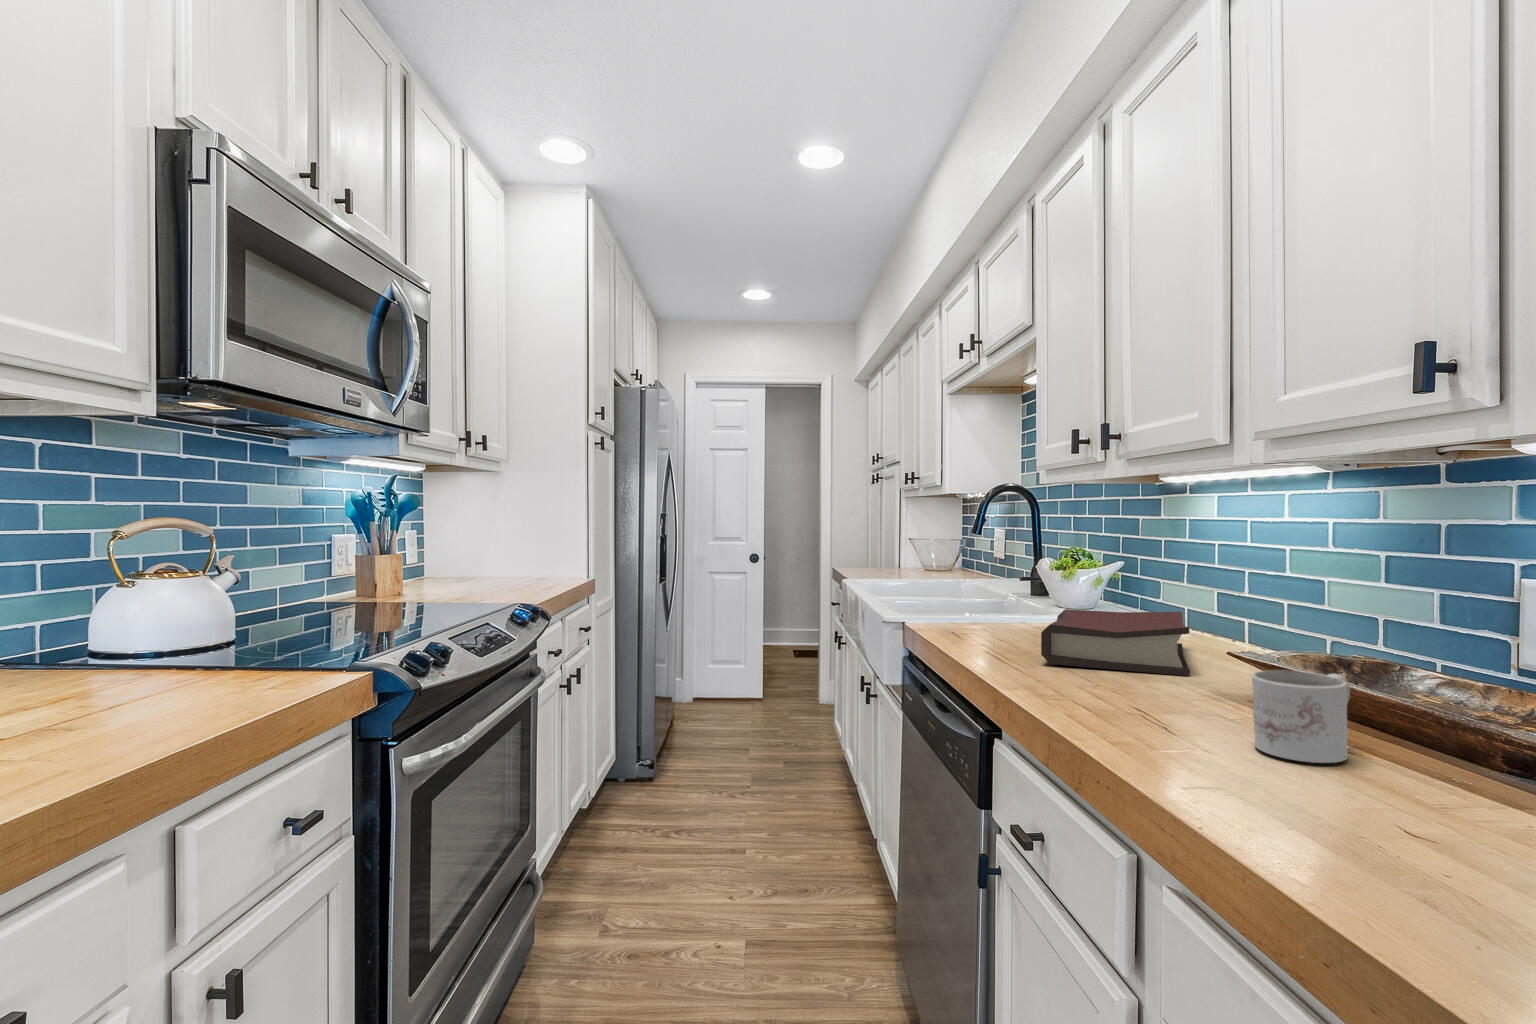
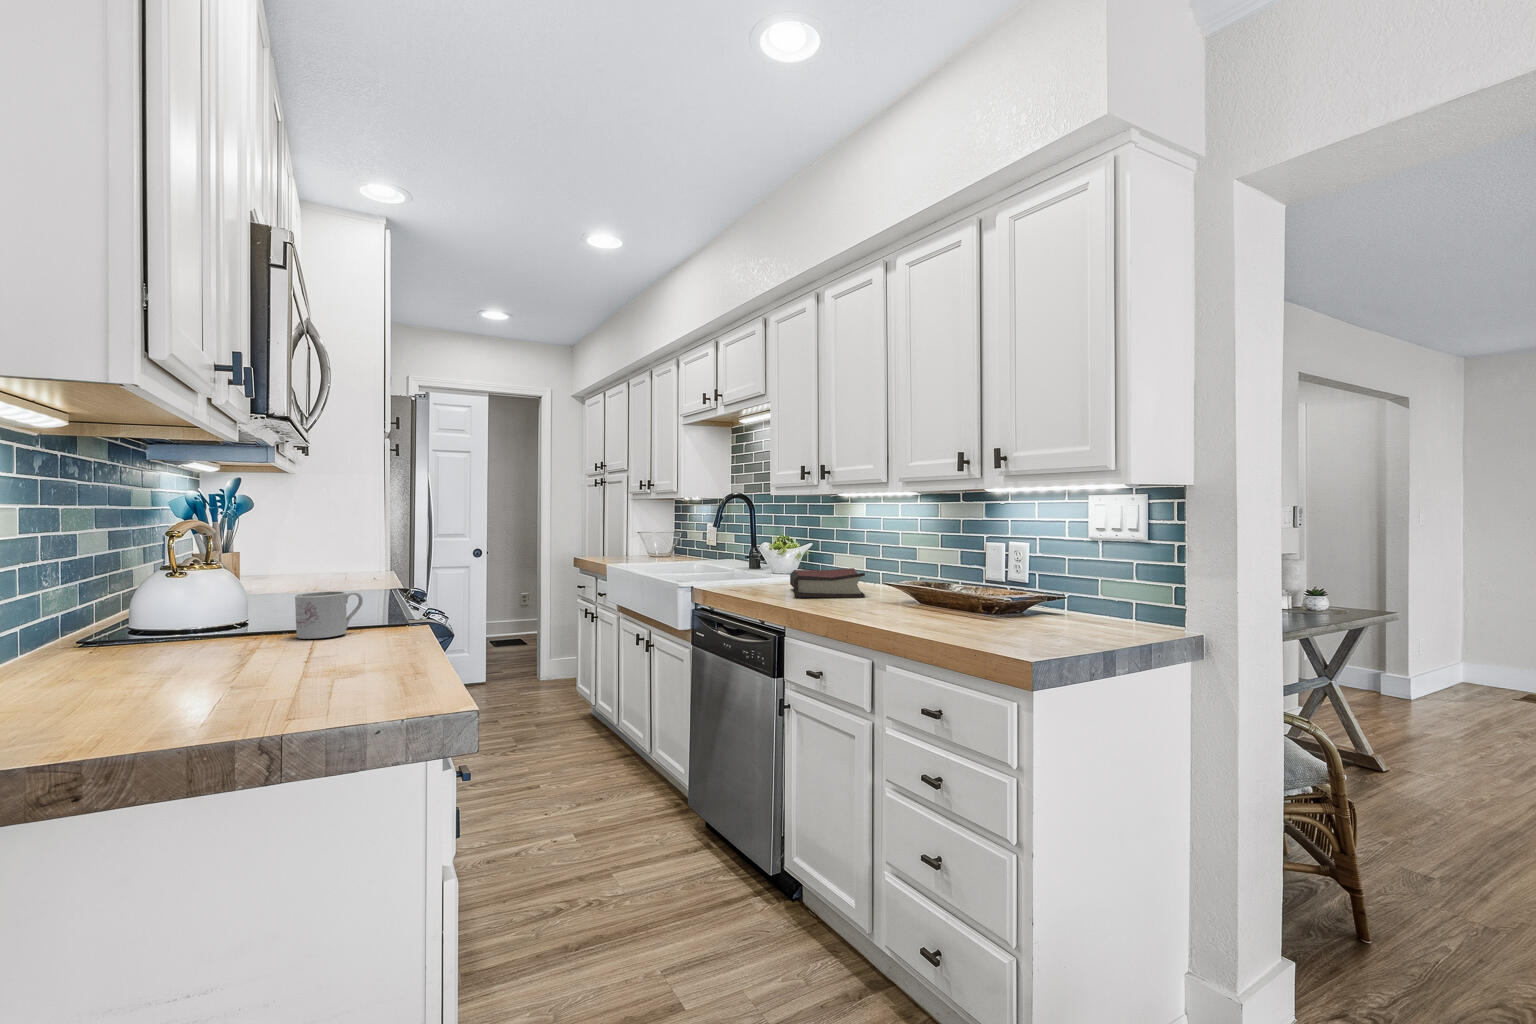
mug: present [1252,670,1350,763] -> present [295,591,363,639]

